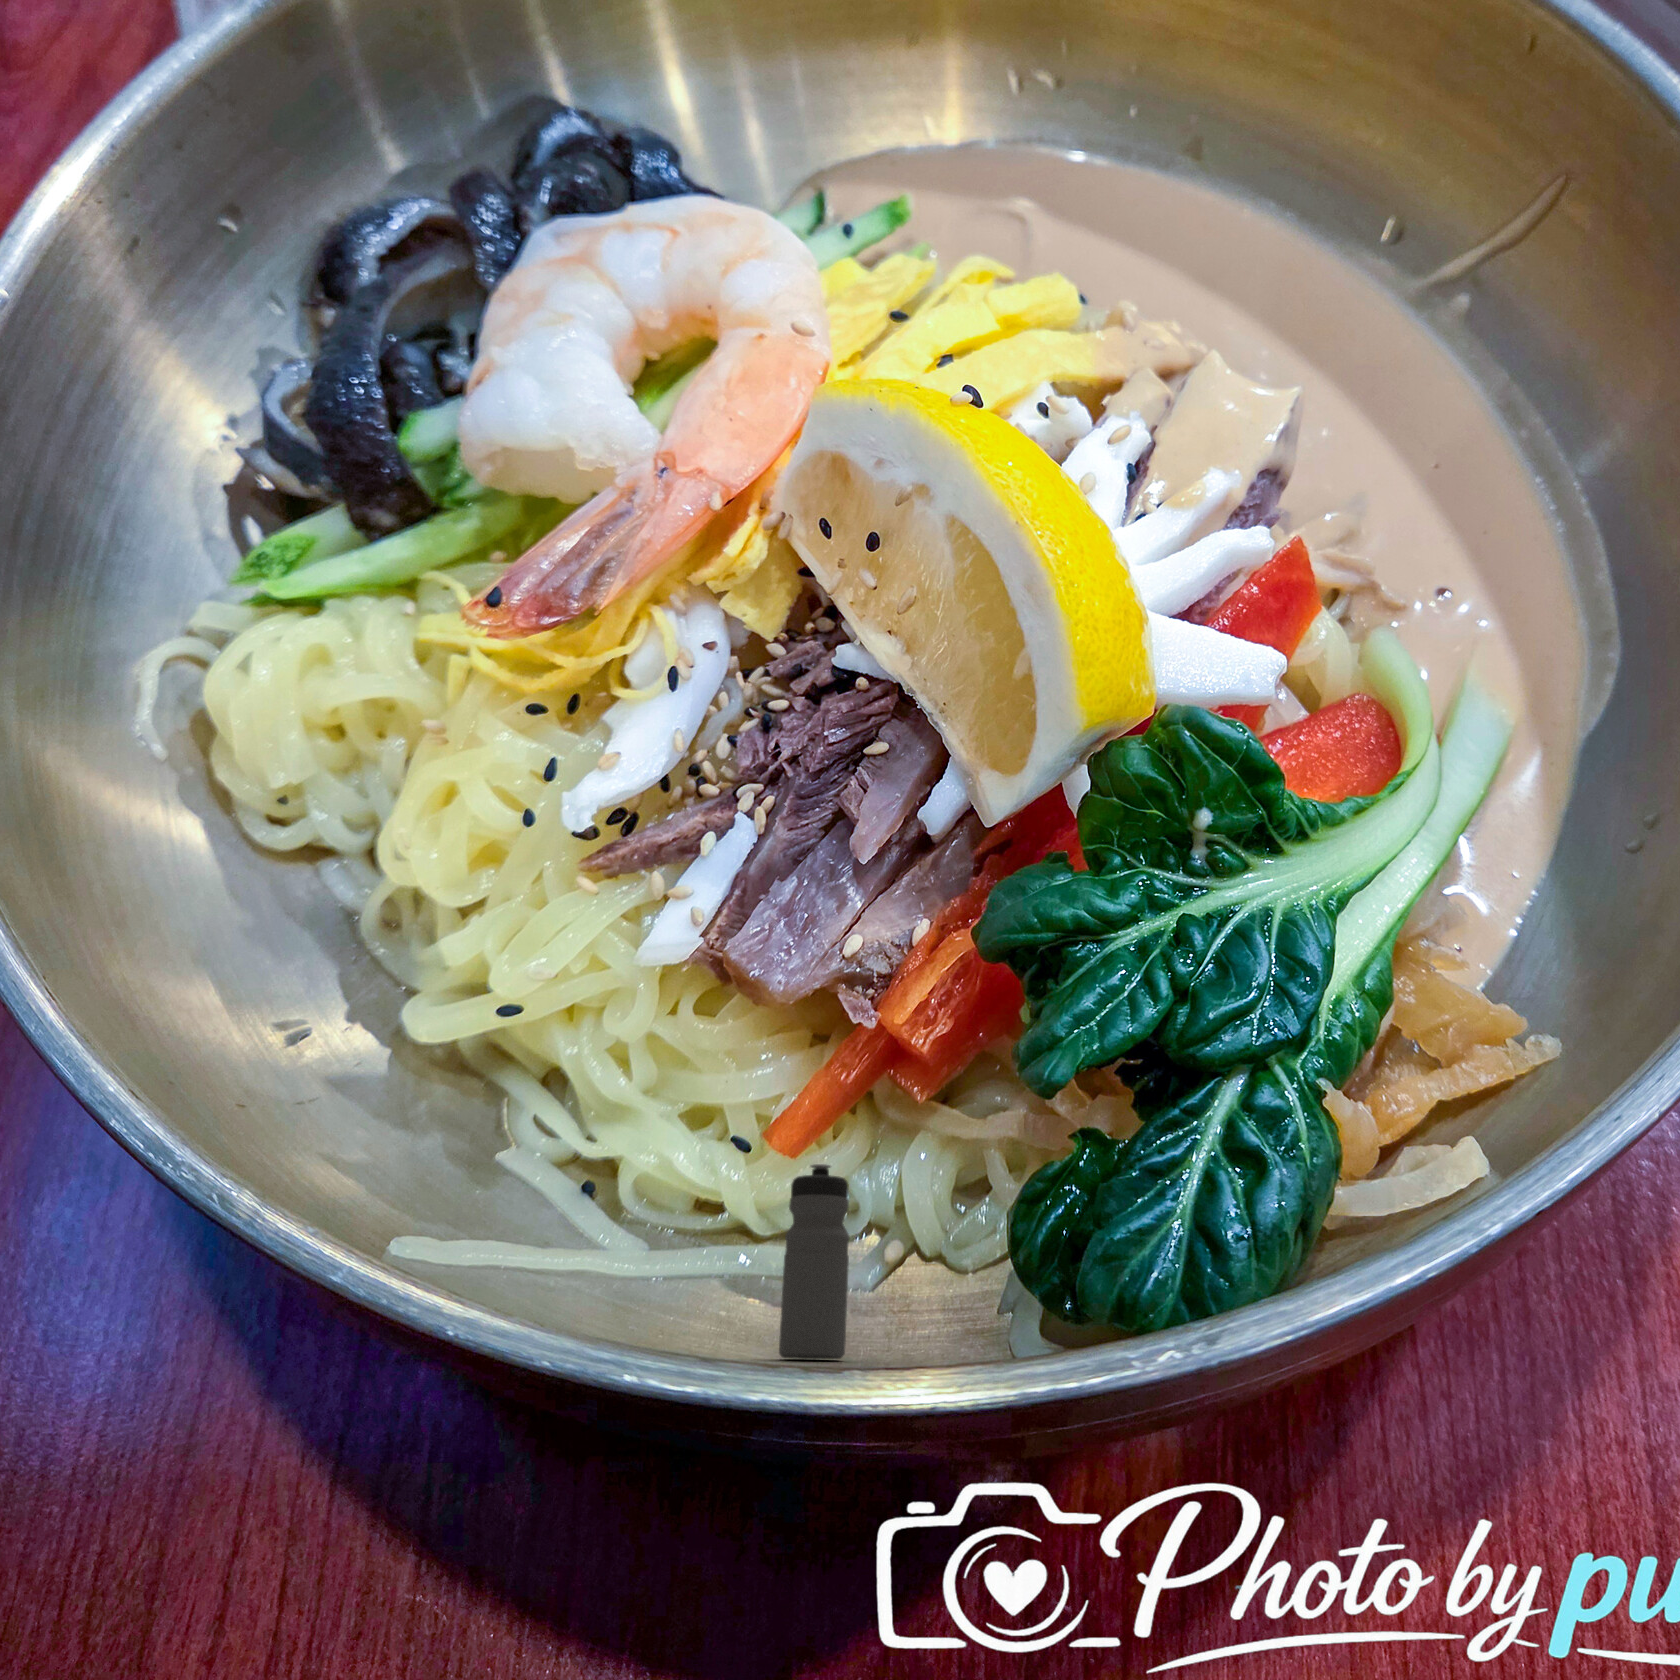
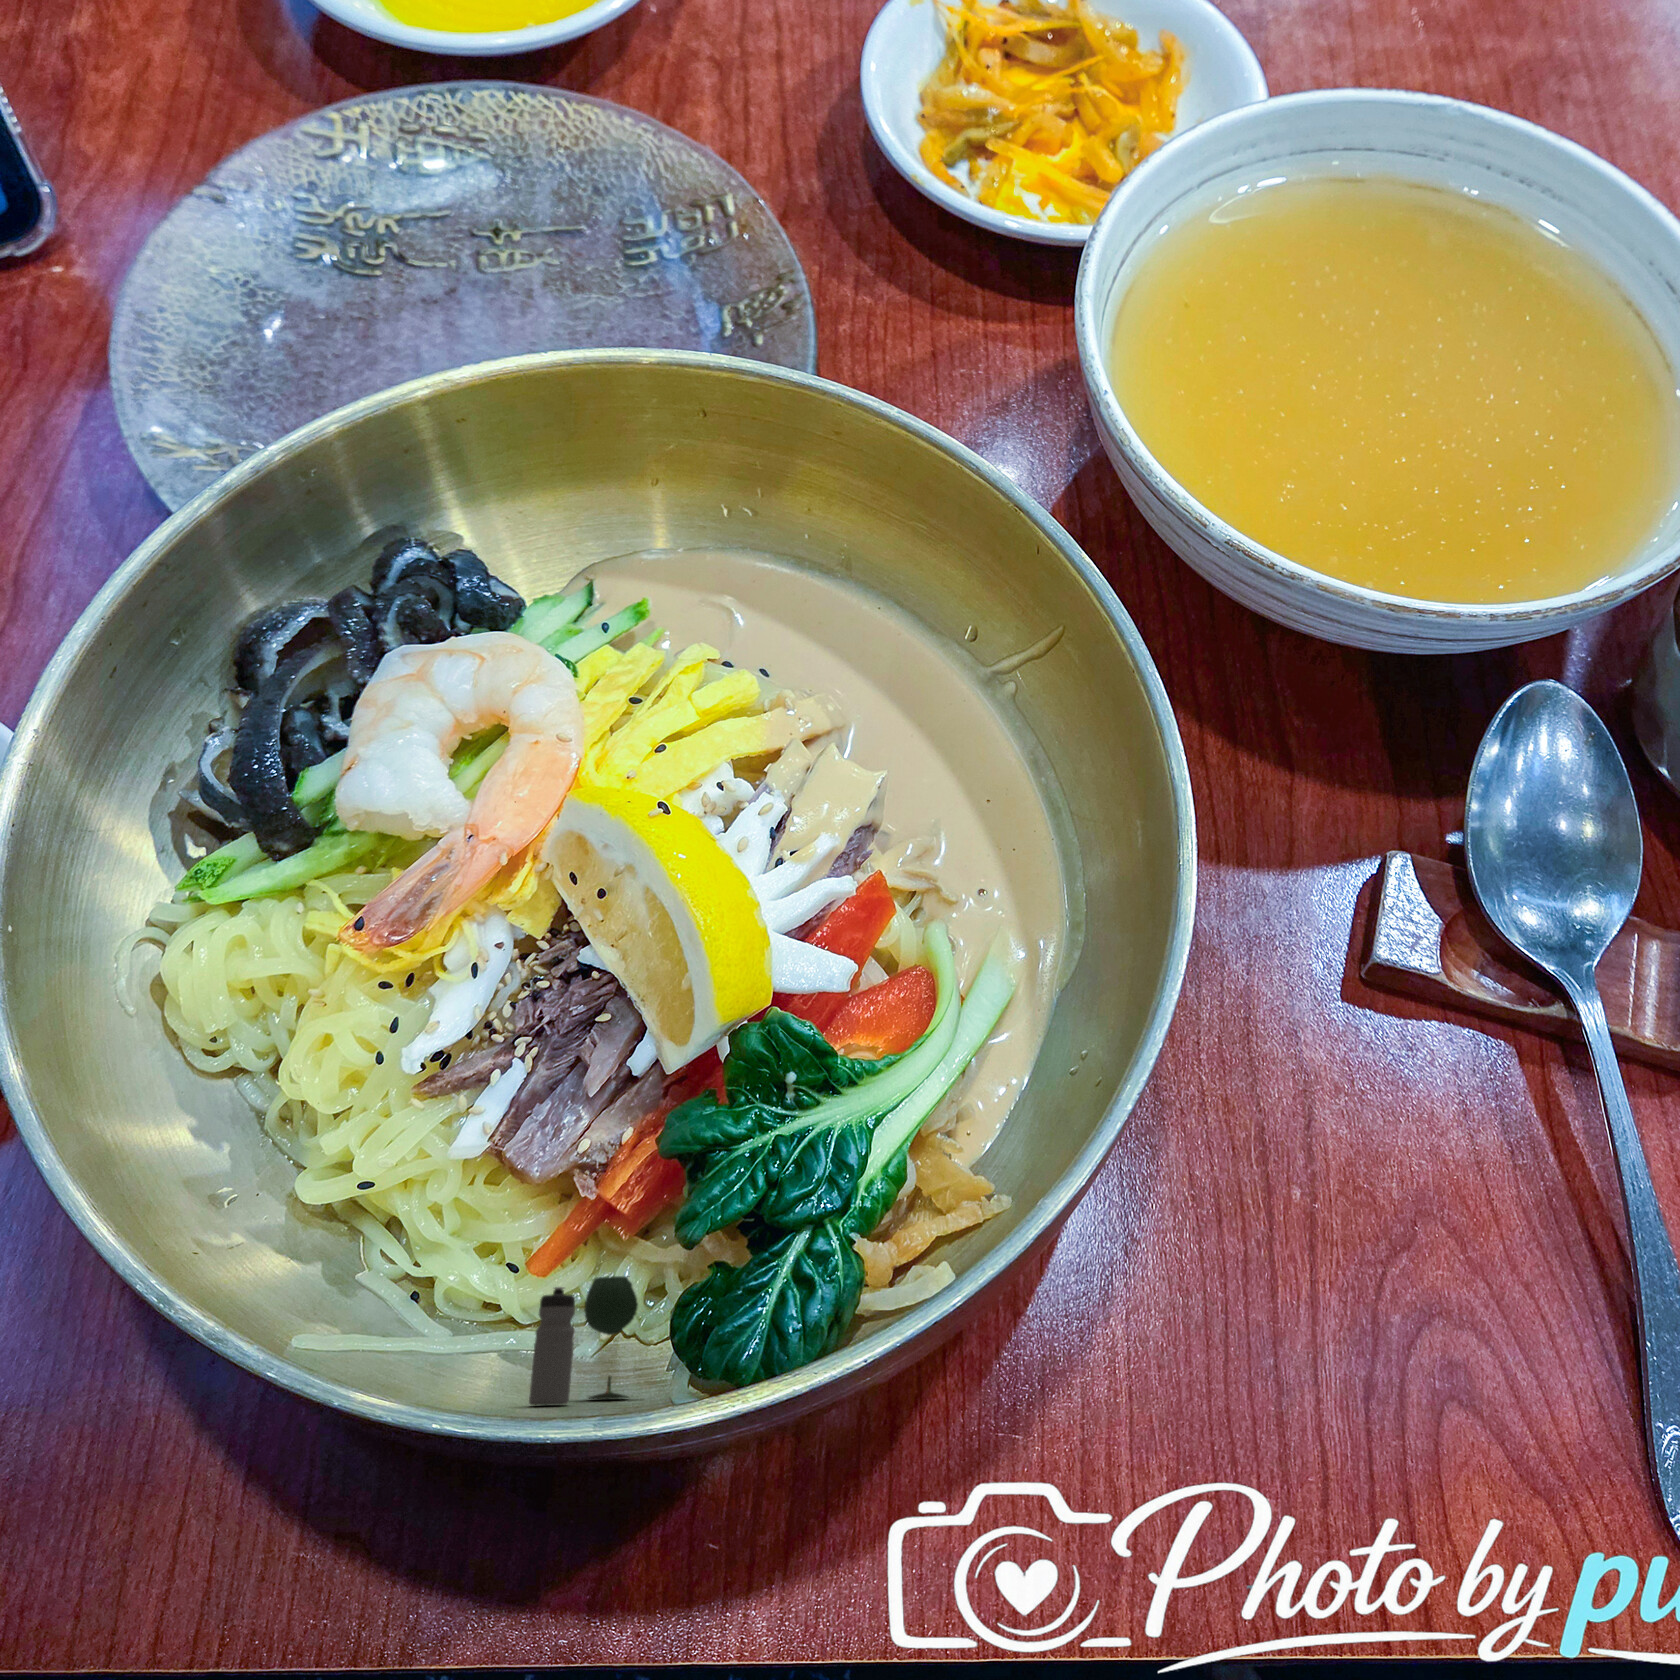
wine glass: none [853,1159,949,1355] -> present [584,1276,638,1399]

